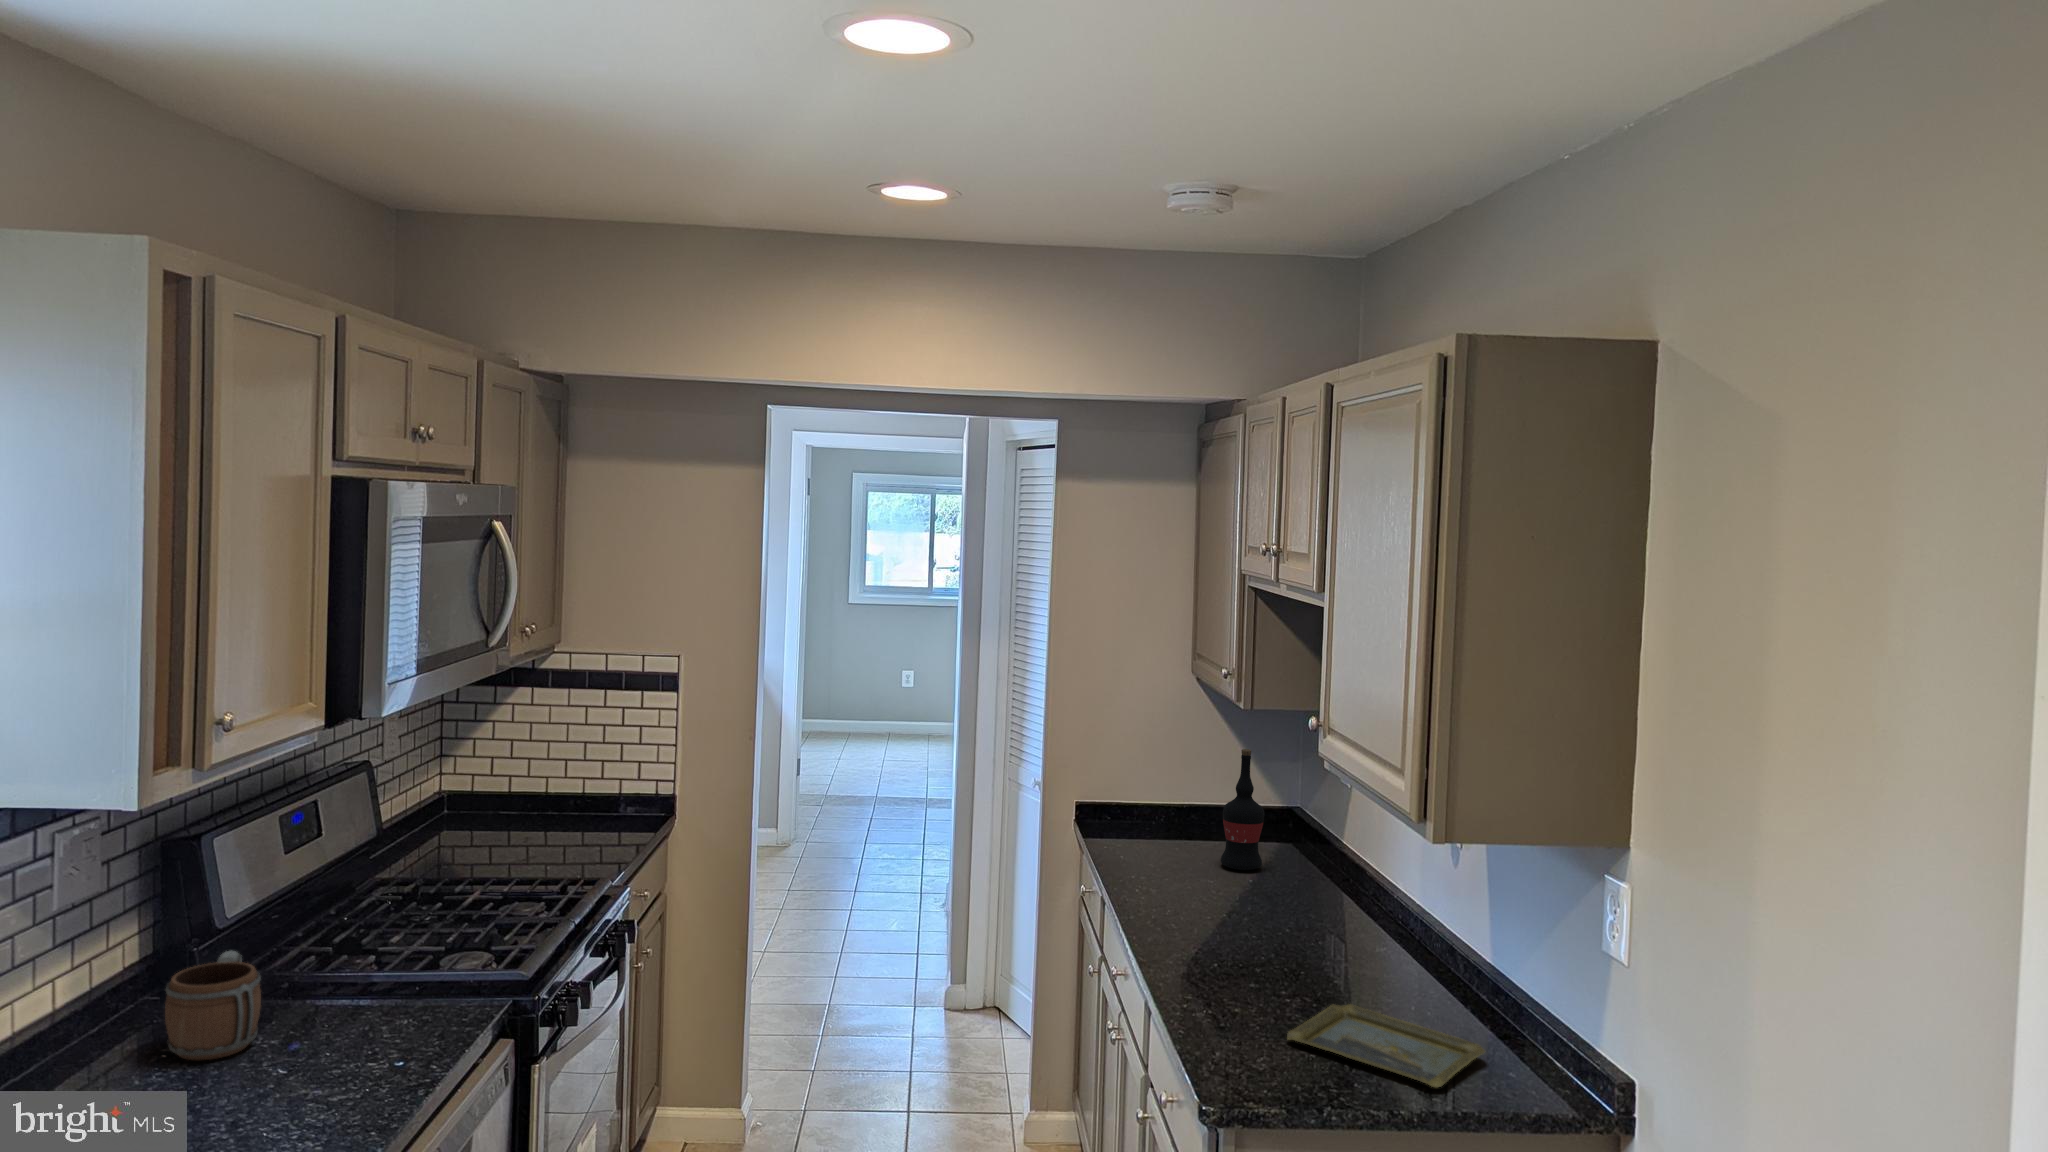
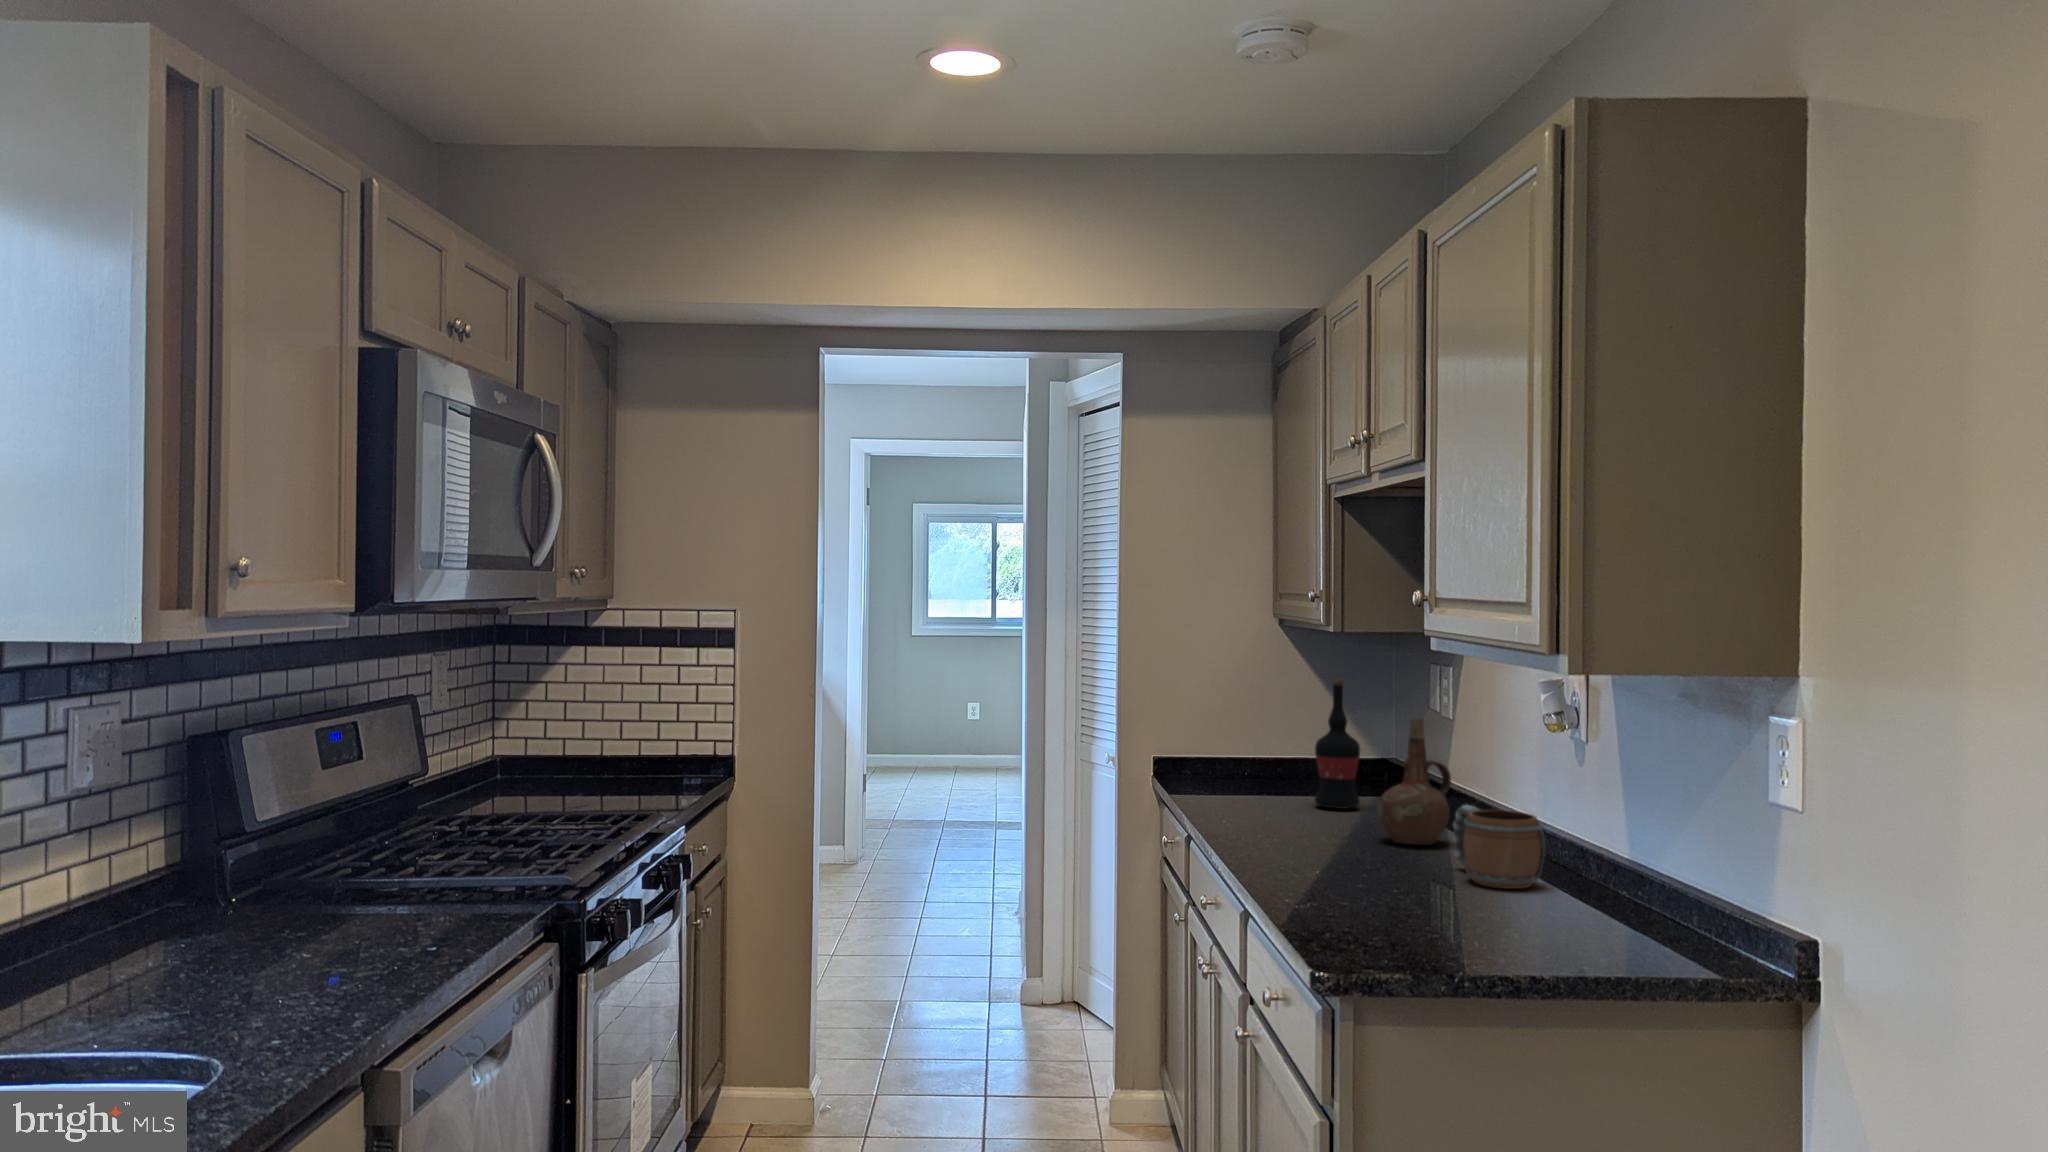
ceramic pitcher: none [1275,807,1342,924] -> present [1378,719,1451,845]
mug: present [165,951,261,1060] -> present [1453,805,1545,889]
tray: present [1287,1004,1485,1087] -> none [1406,895,1634,958]

